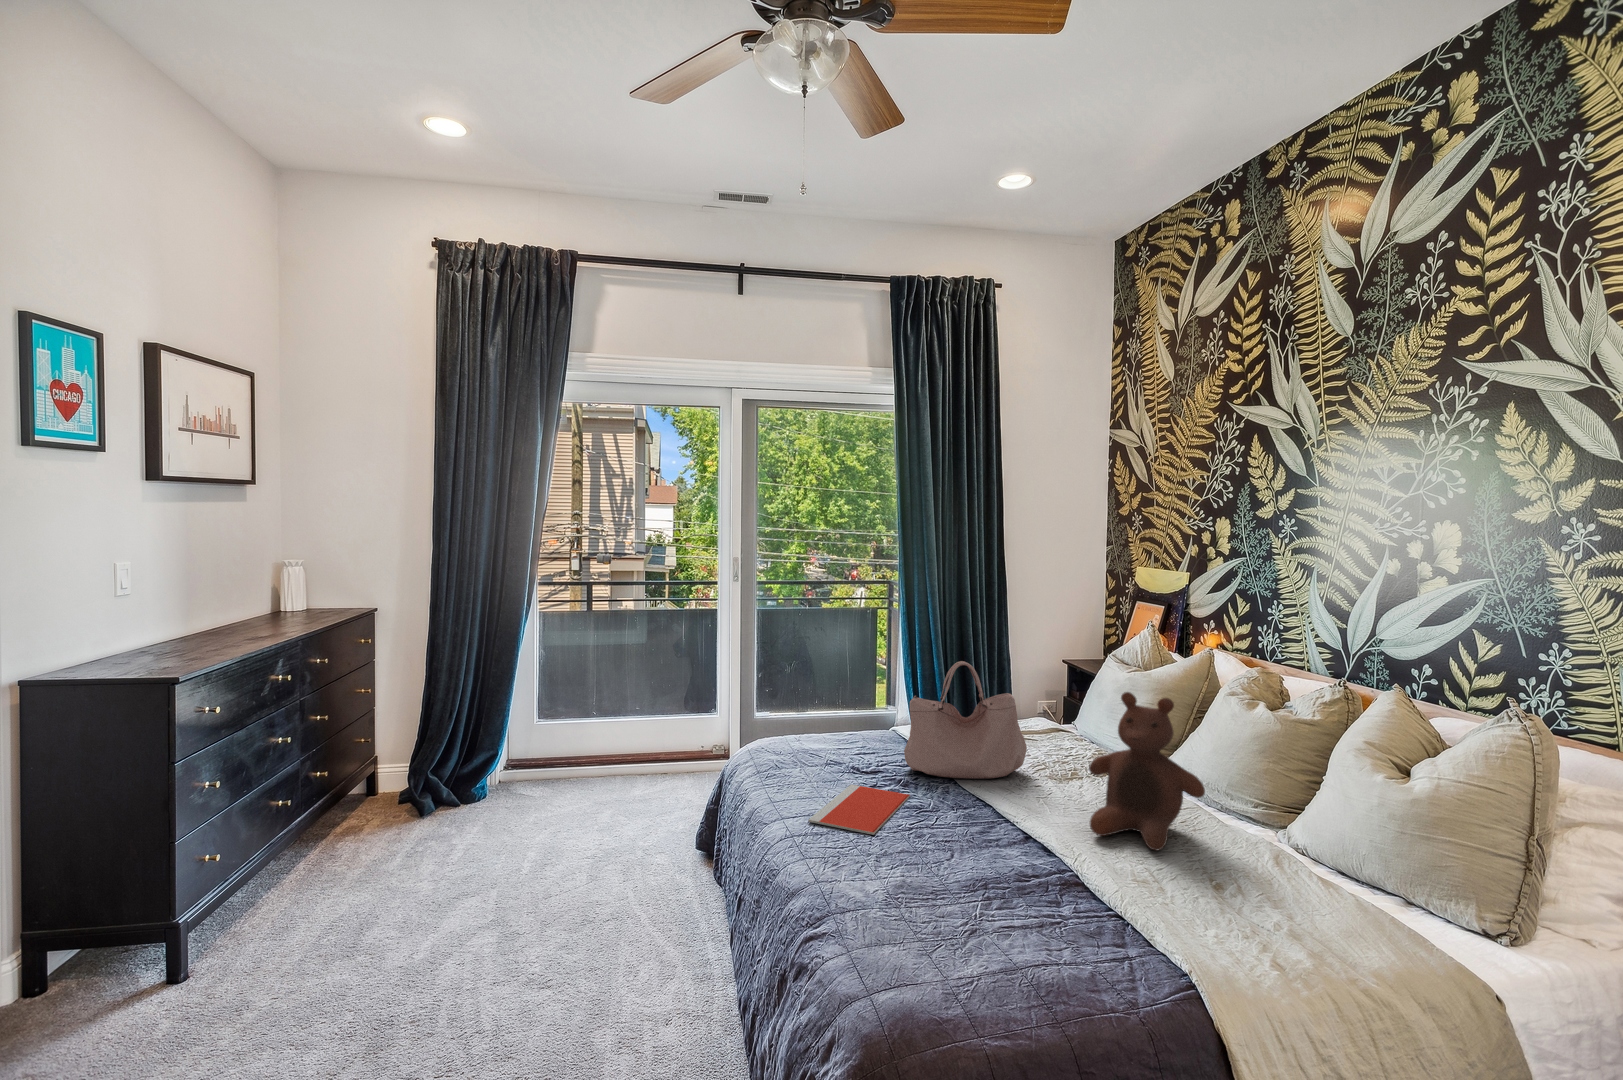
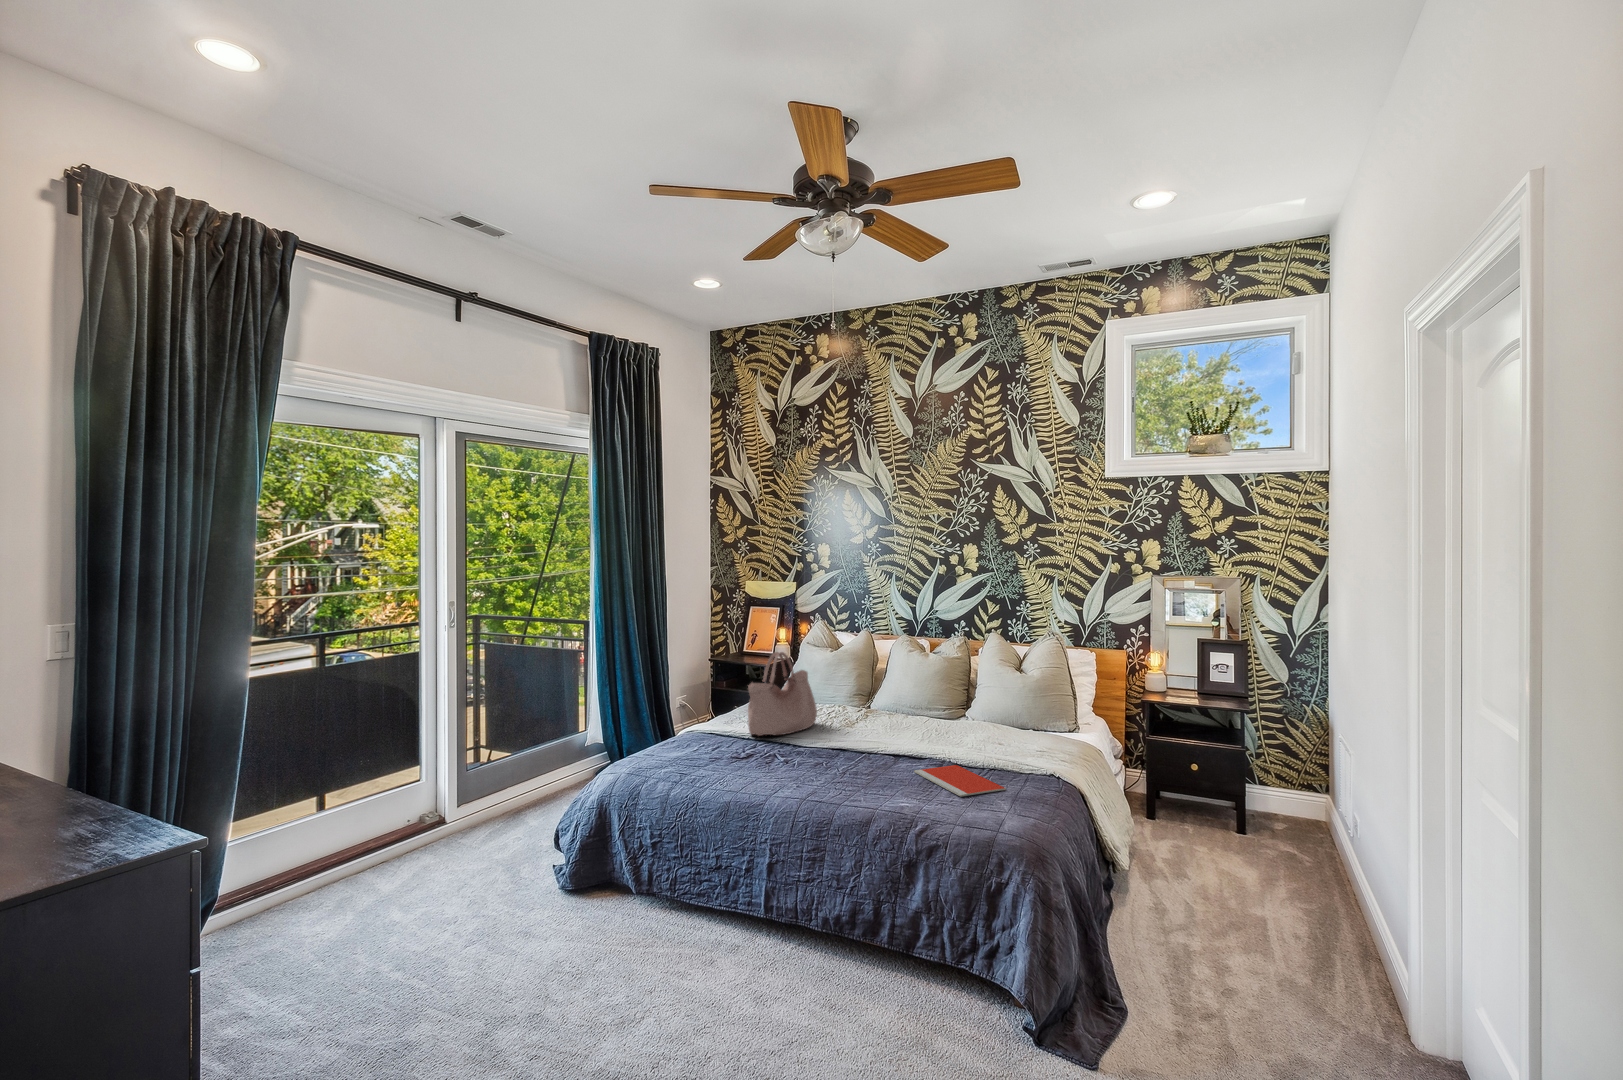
stuffed bear: present [1089,692,1205,850] -> none [881,651,944,737]
notebook: present [808,785,910,835] -> present [914,765,1006,797]

